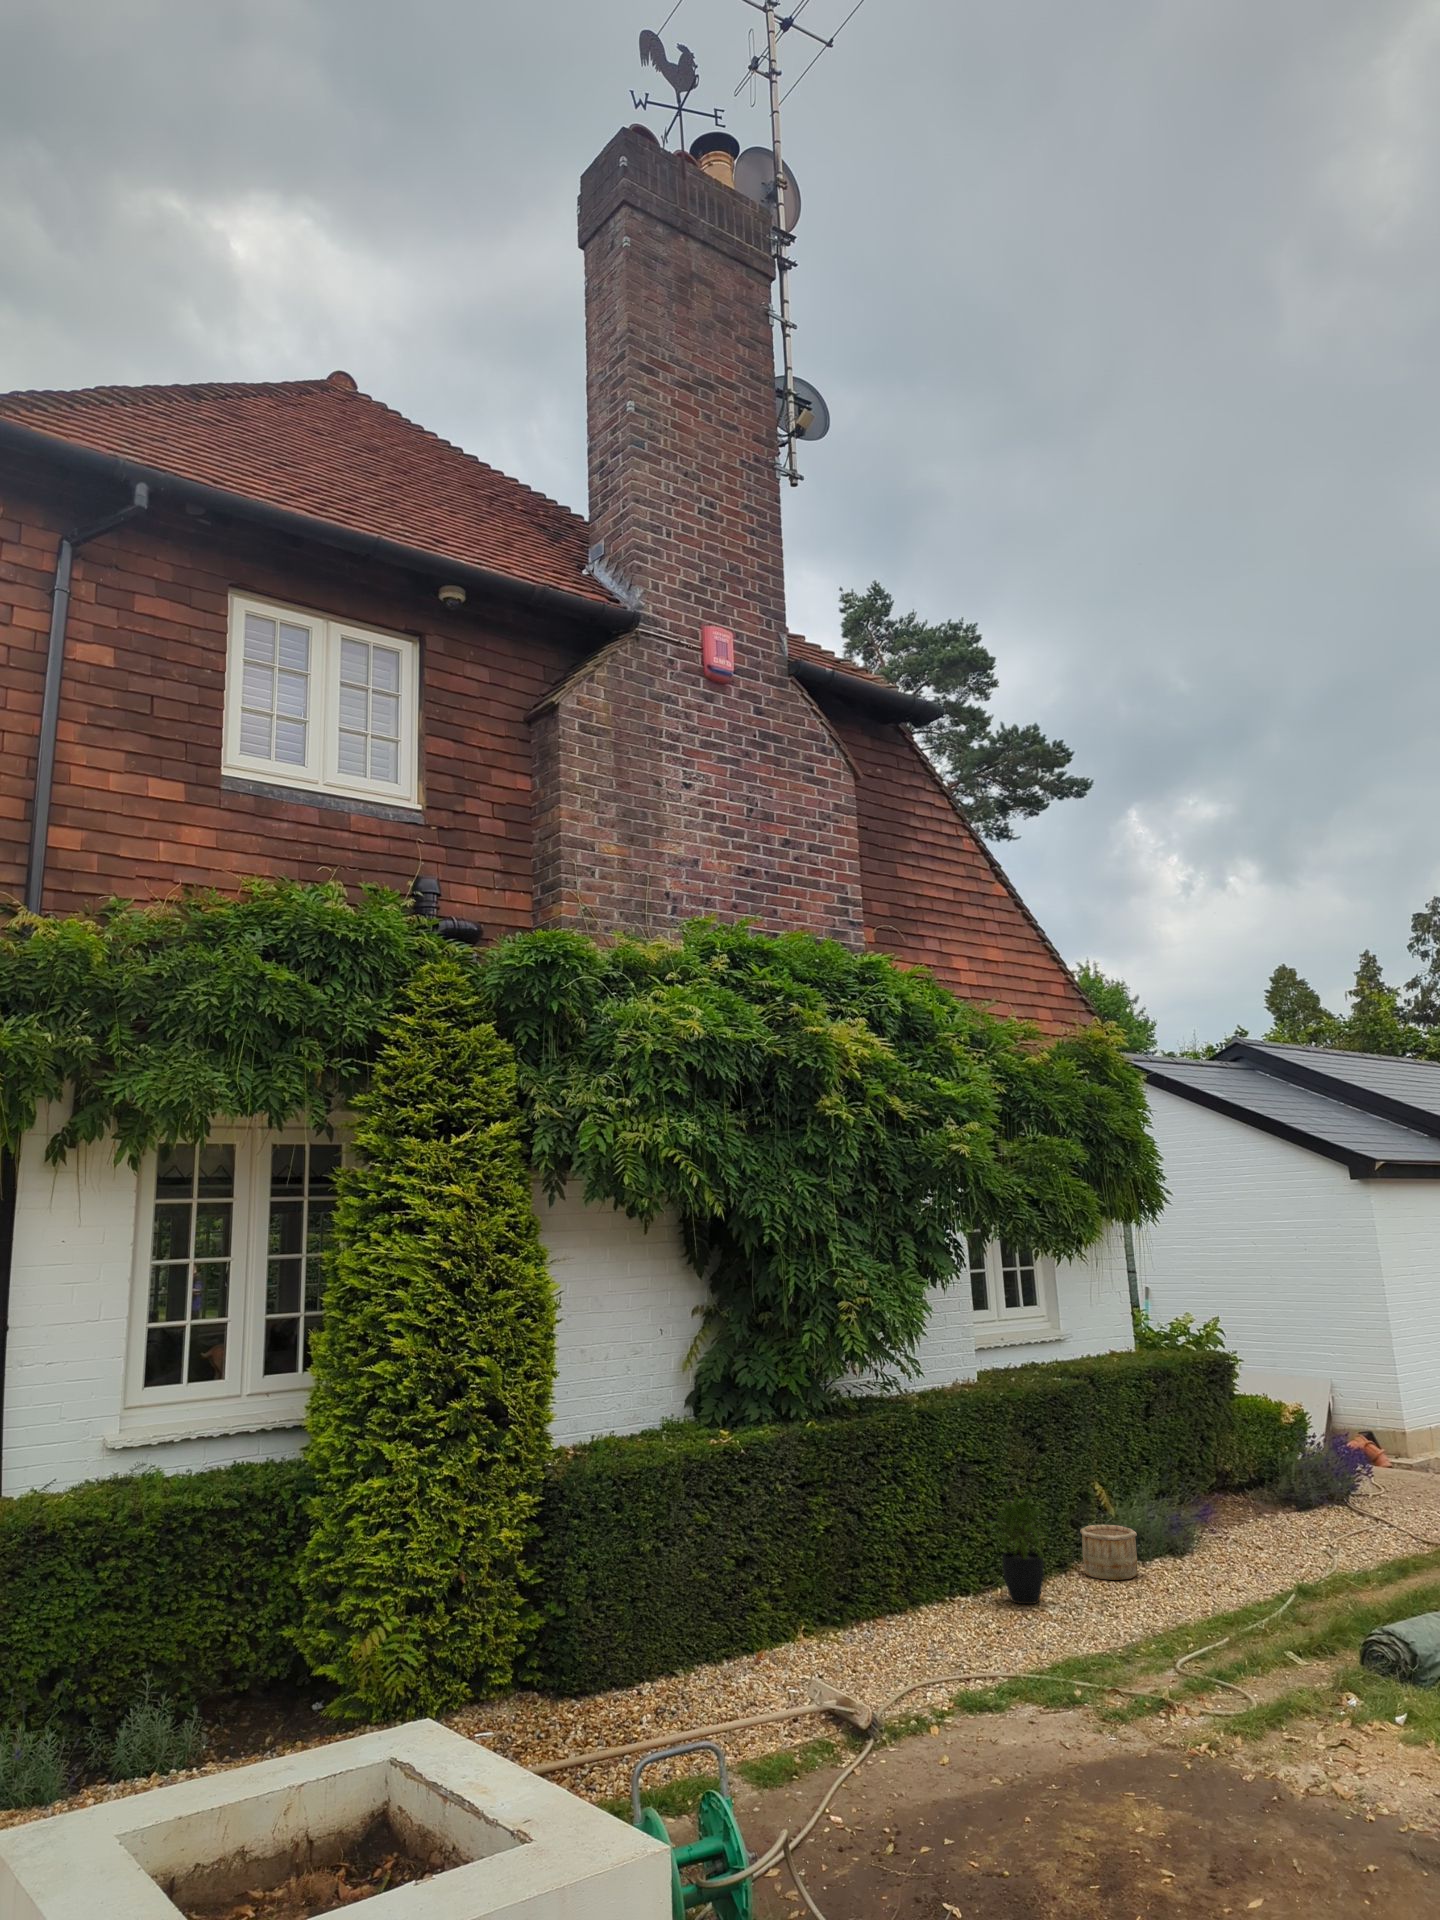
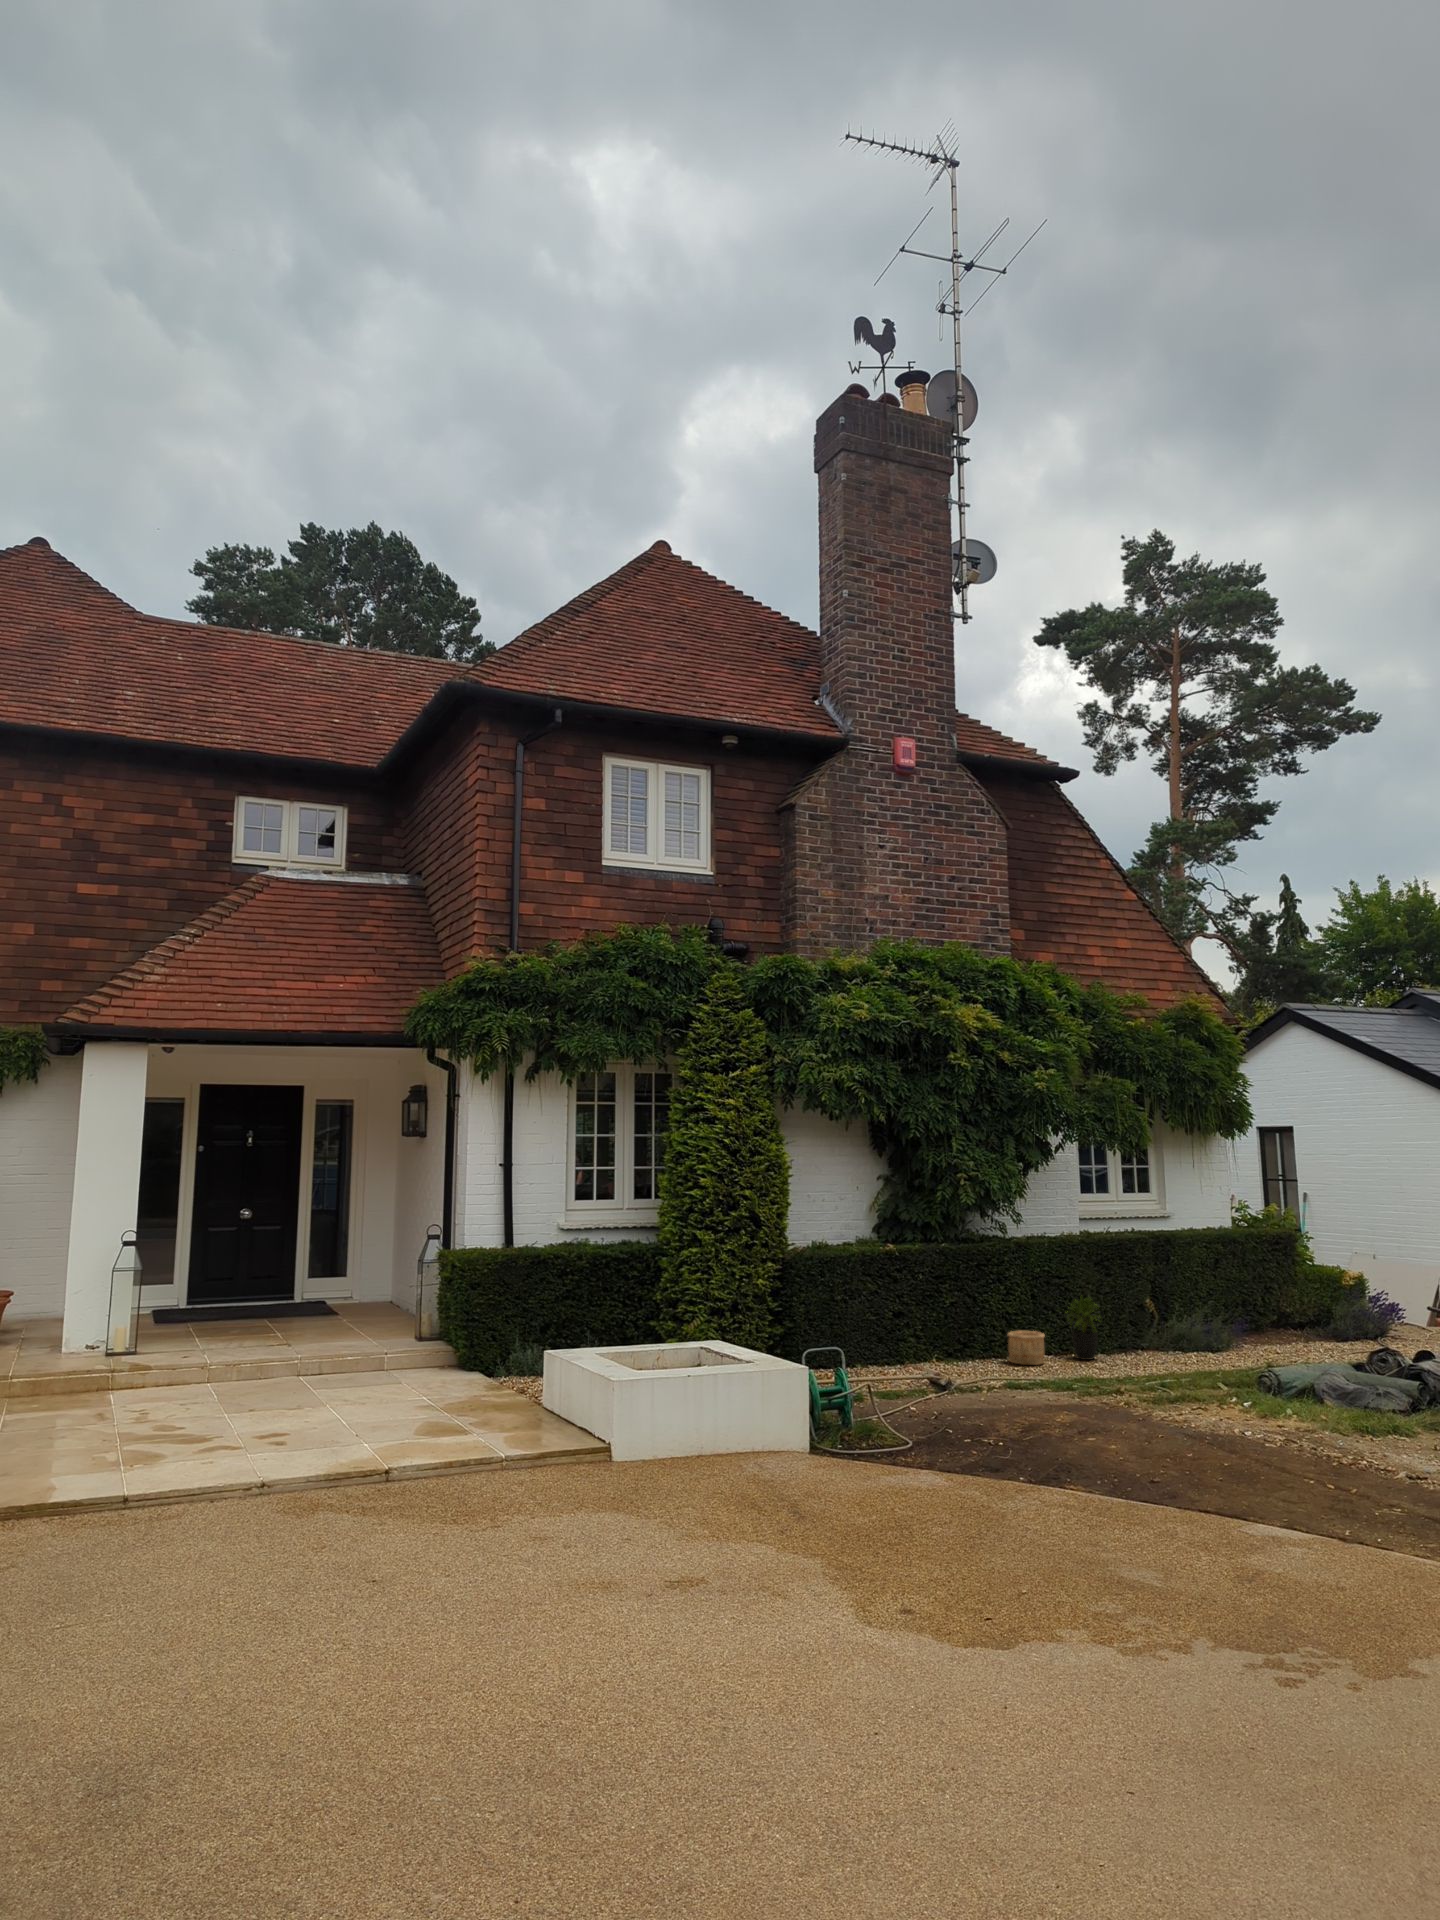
wooden bucket: present [1080,1525,1137,1580] -> present [1008,1331,1045,1365]

